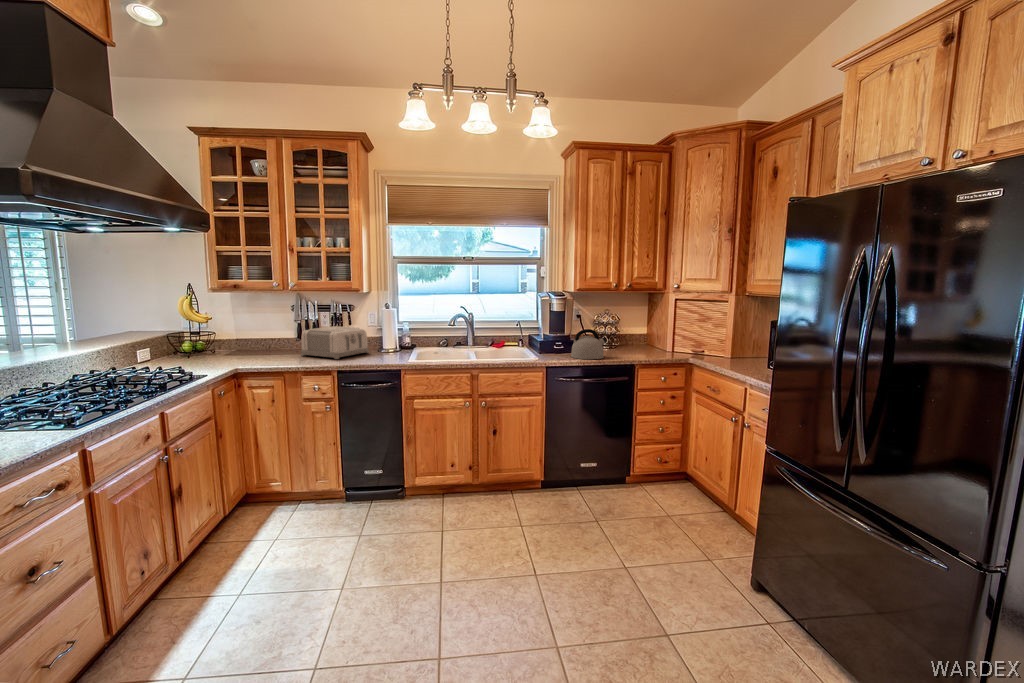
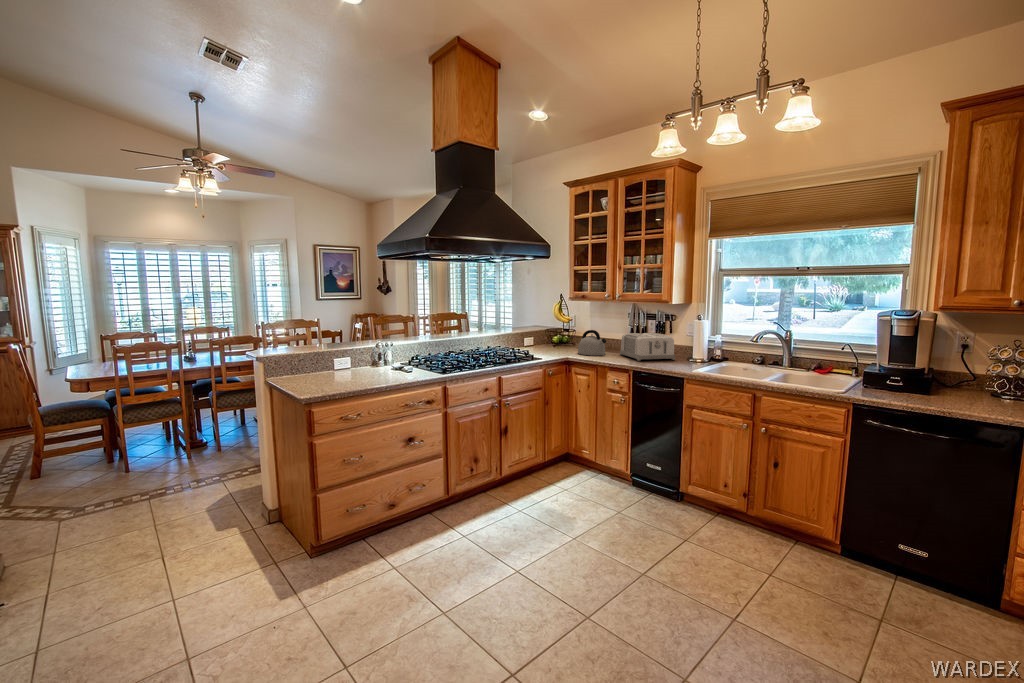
kettle: present [571,329,607,359] -> present [578,330,606,356]

